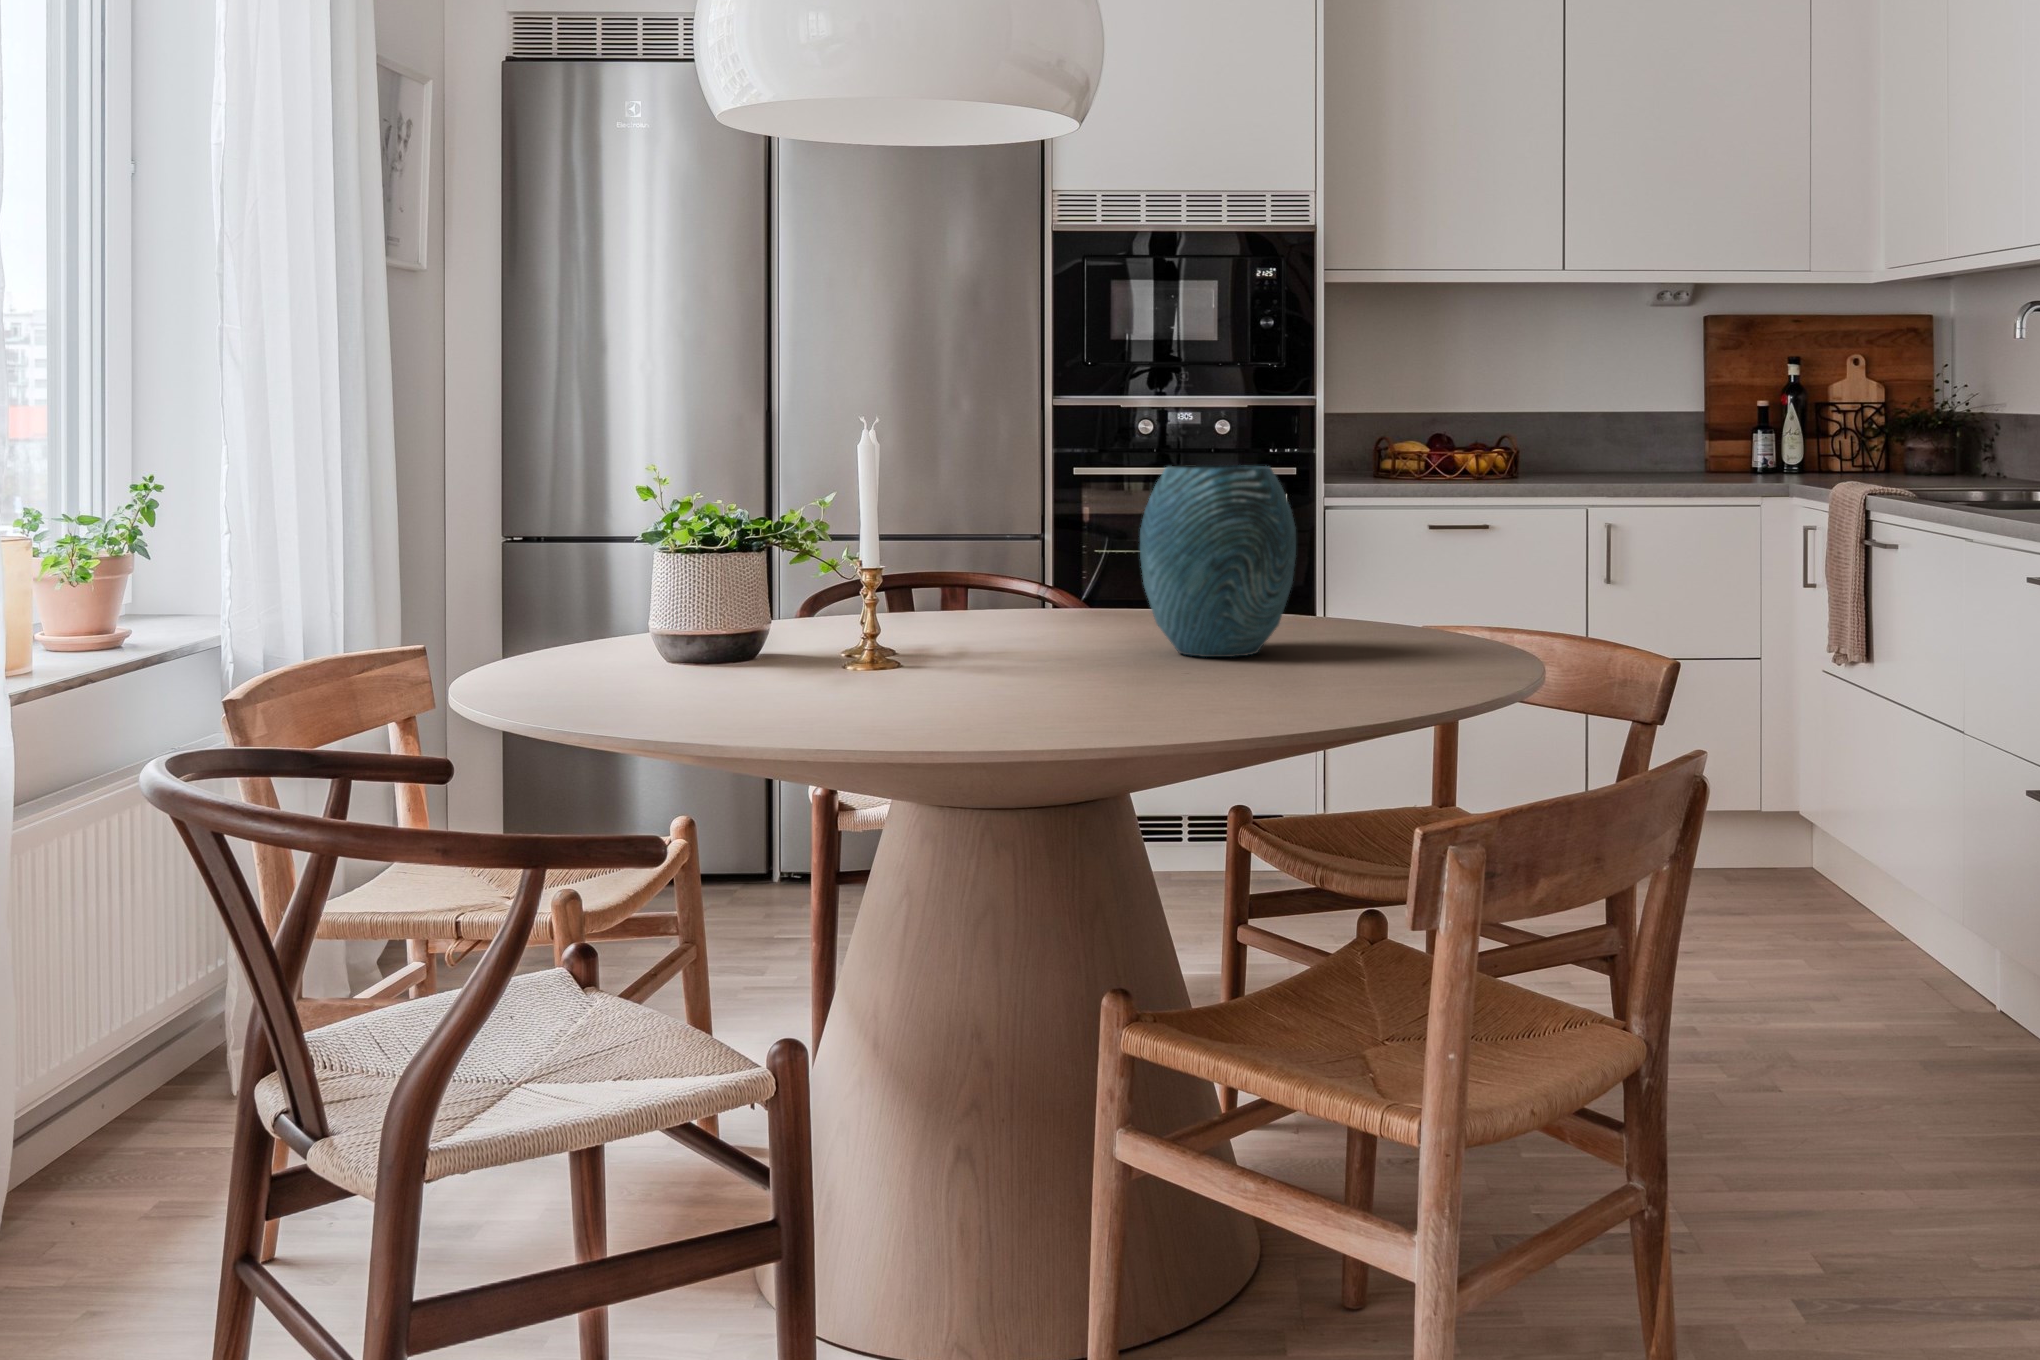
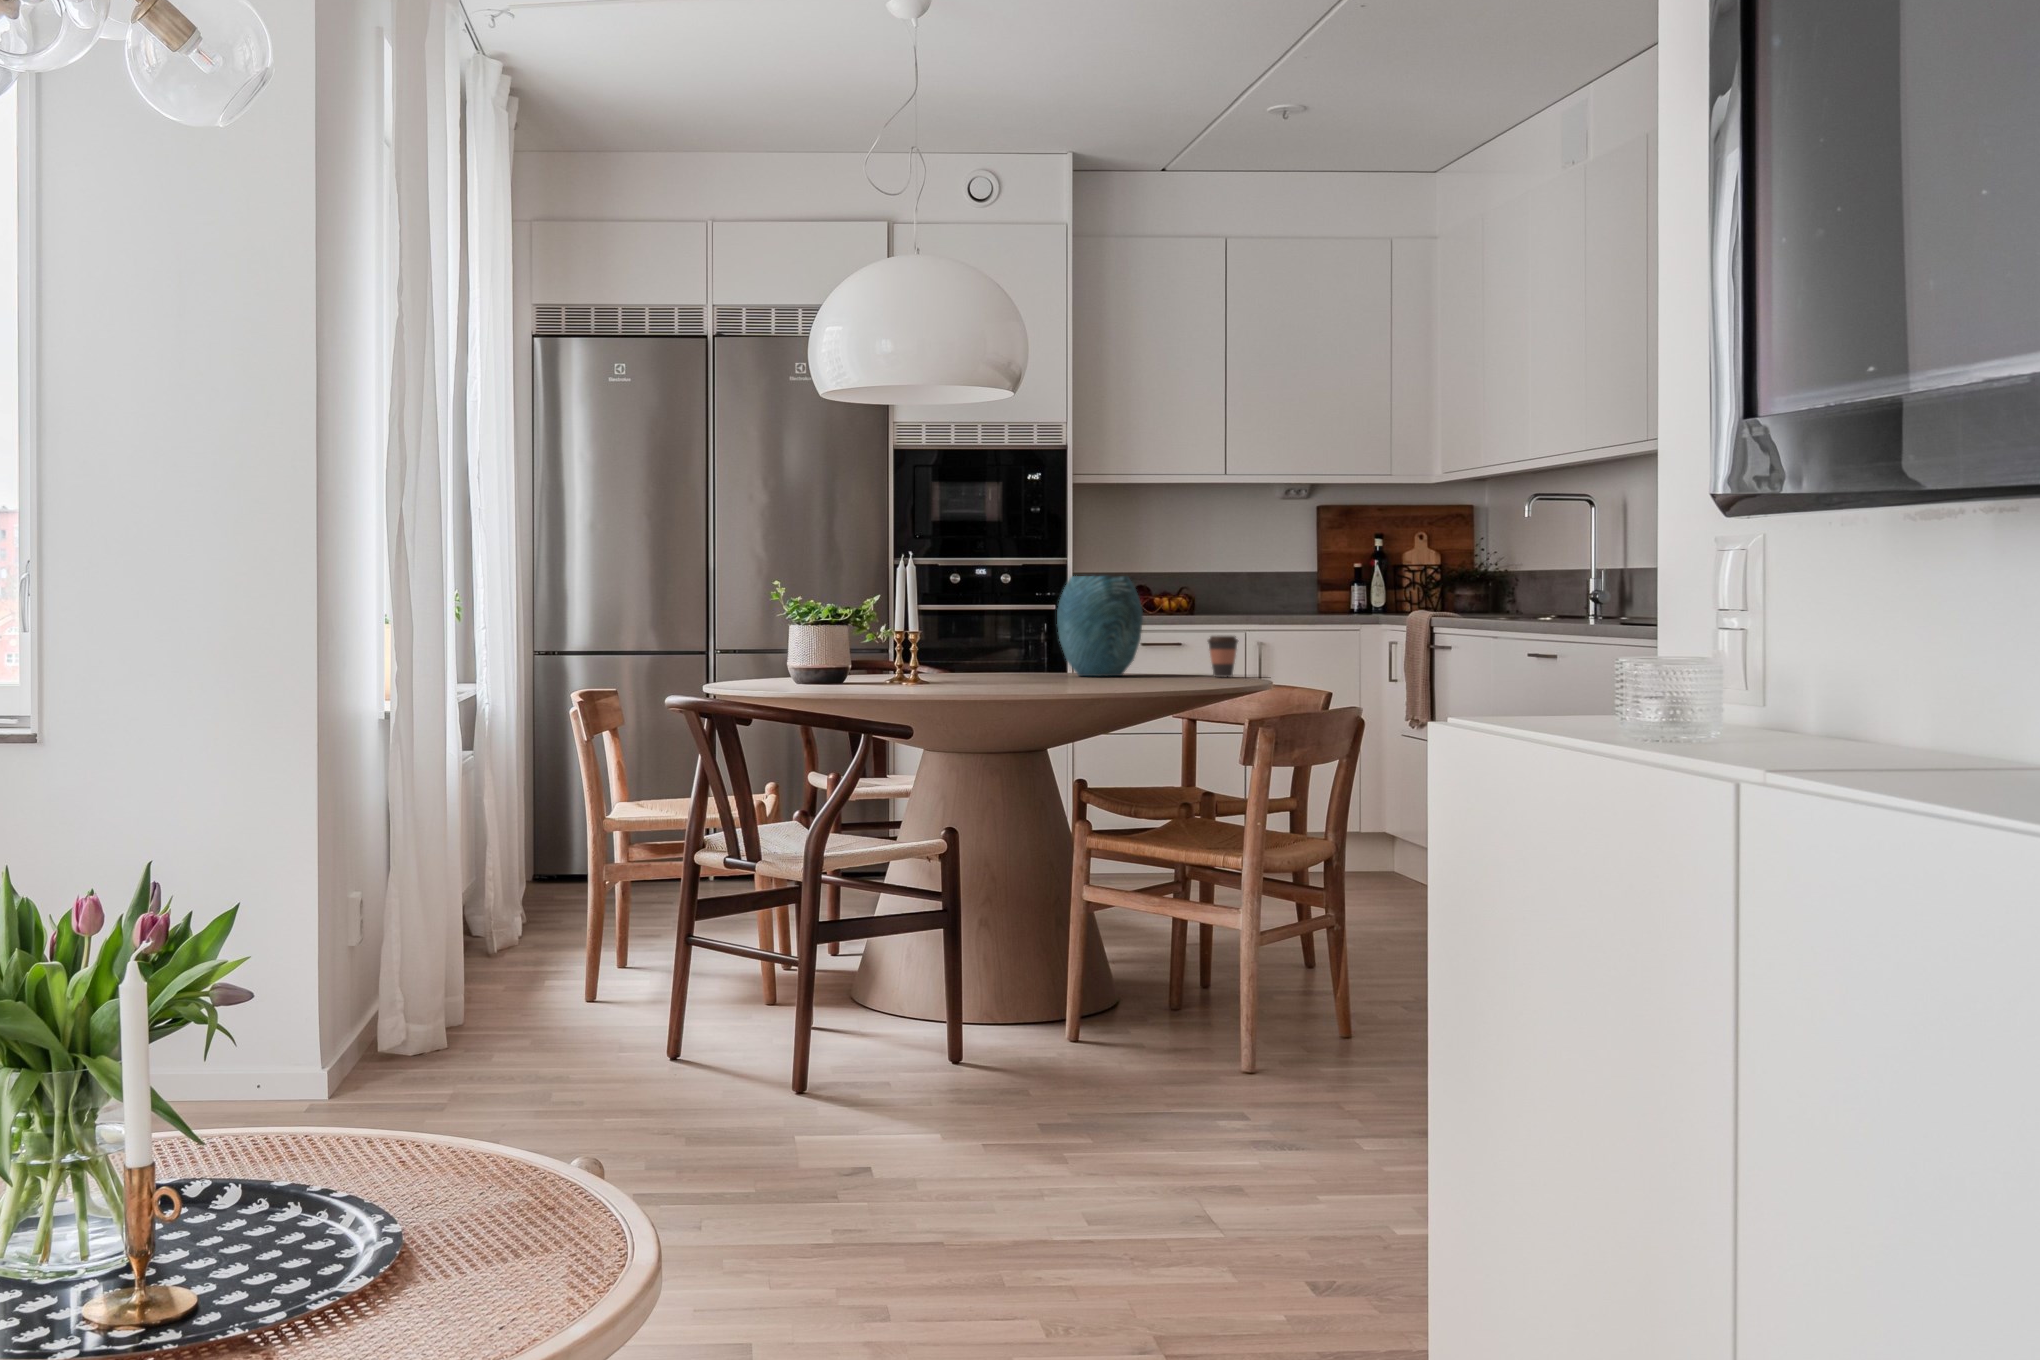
coffee cup: none [1403,586,1464,669] -> present [1208,636,1238,677]

